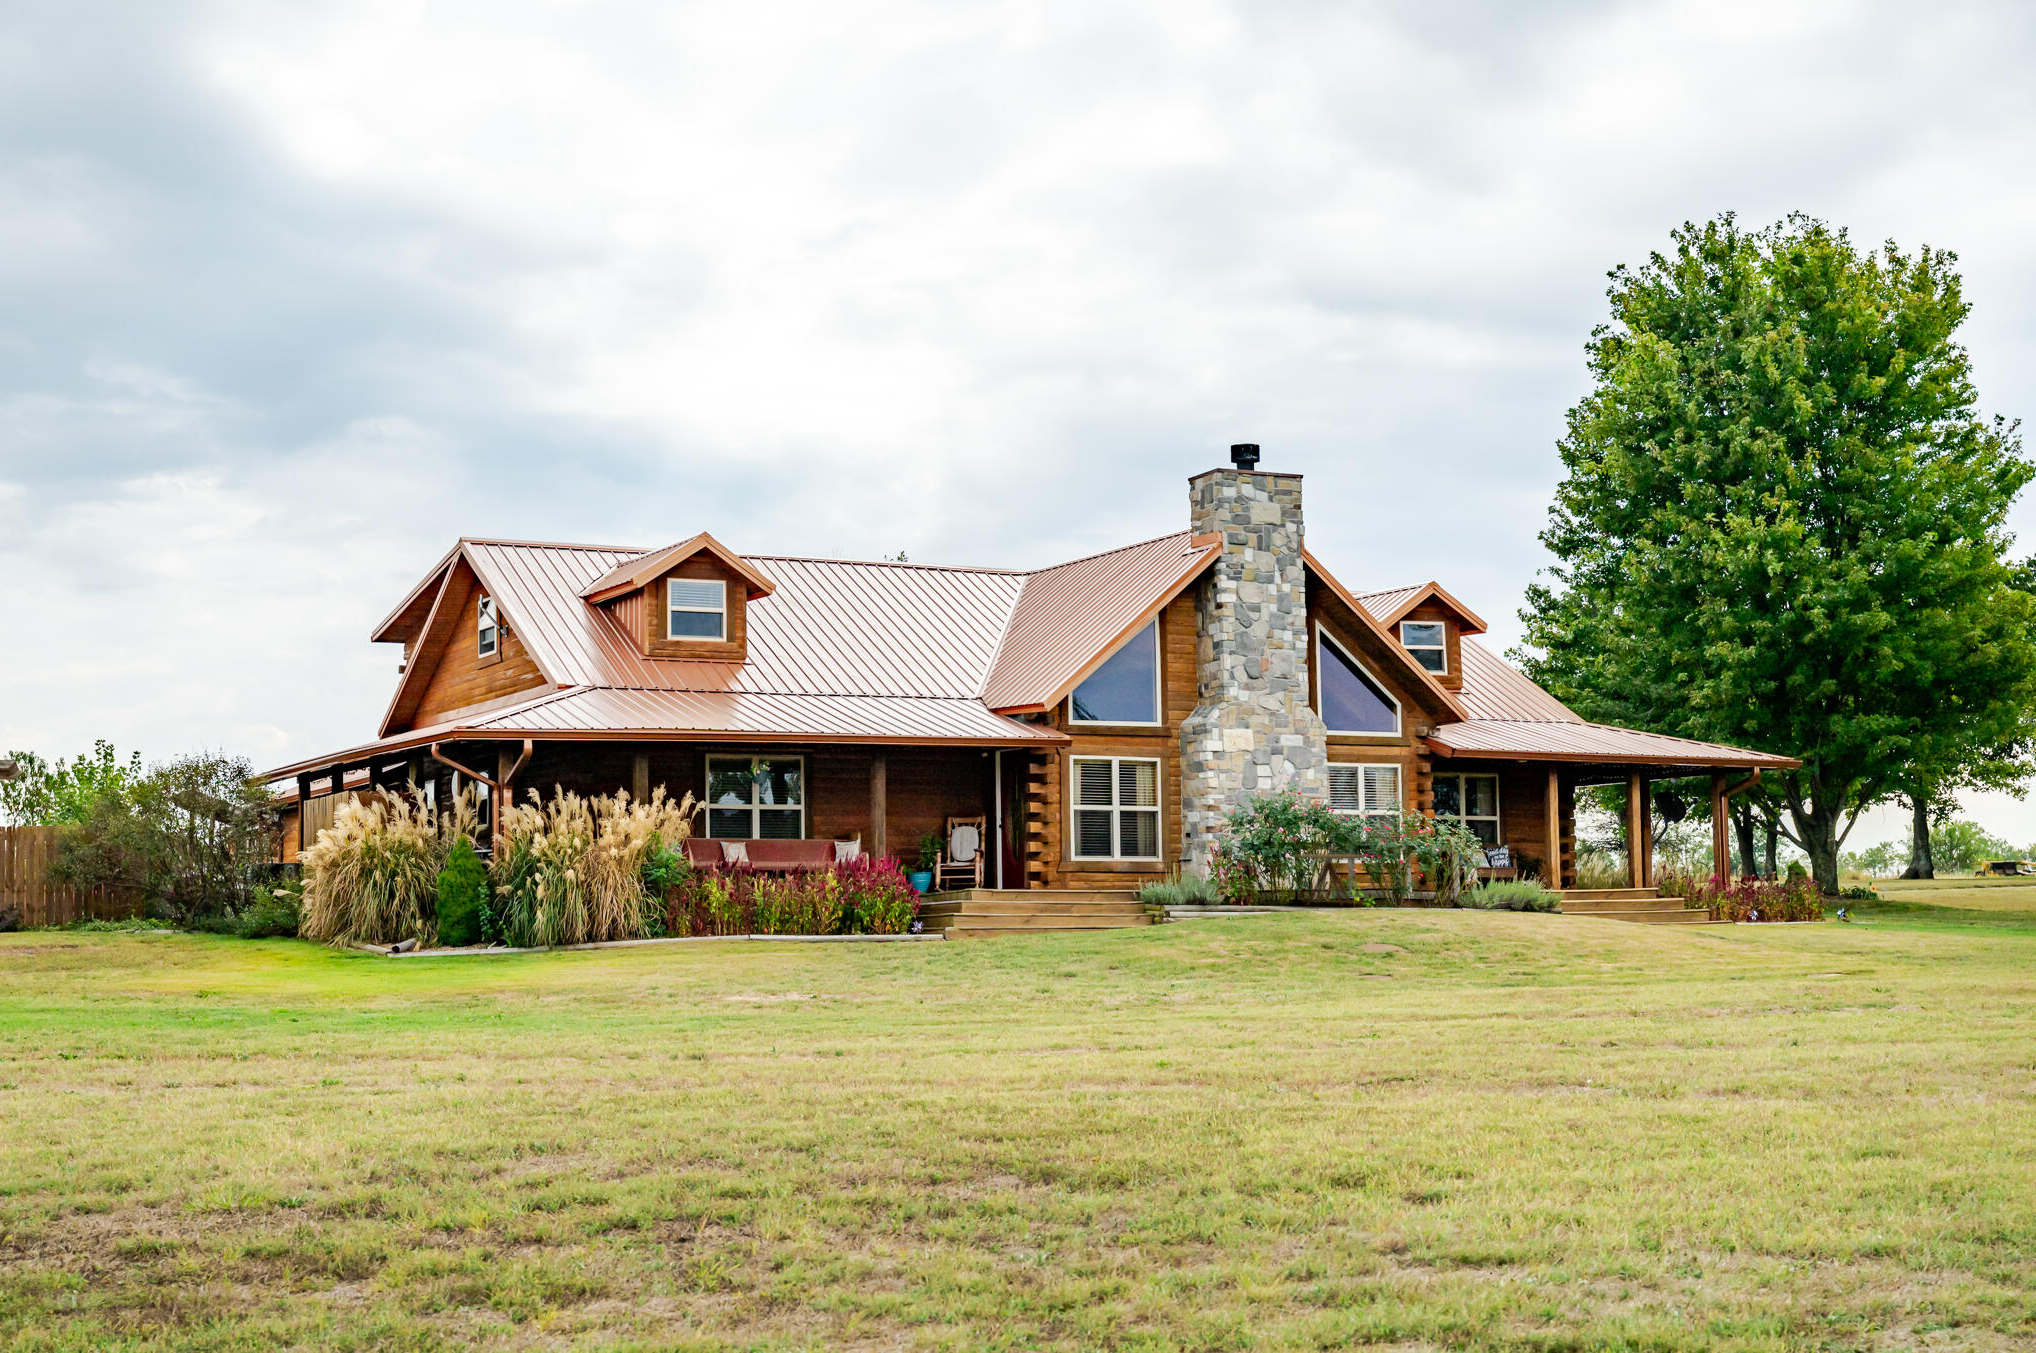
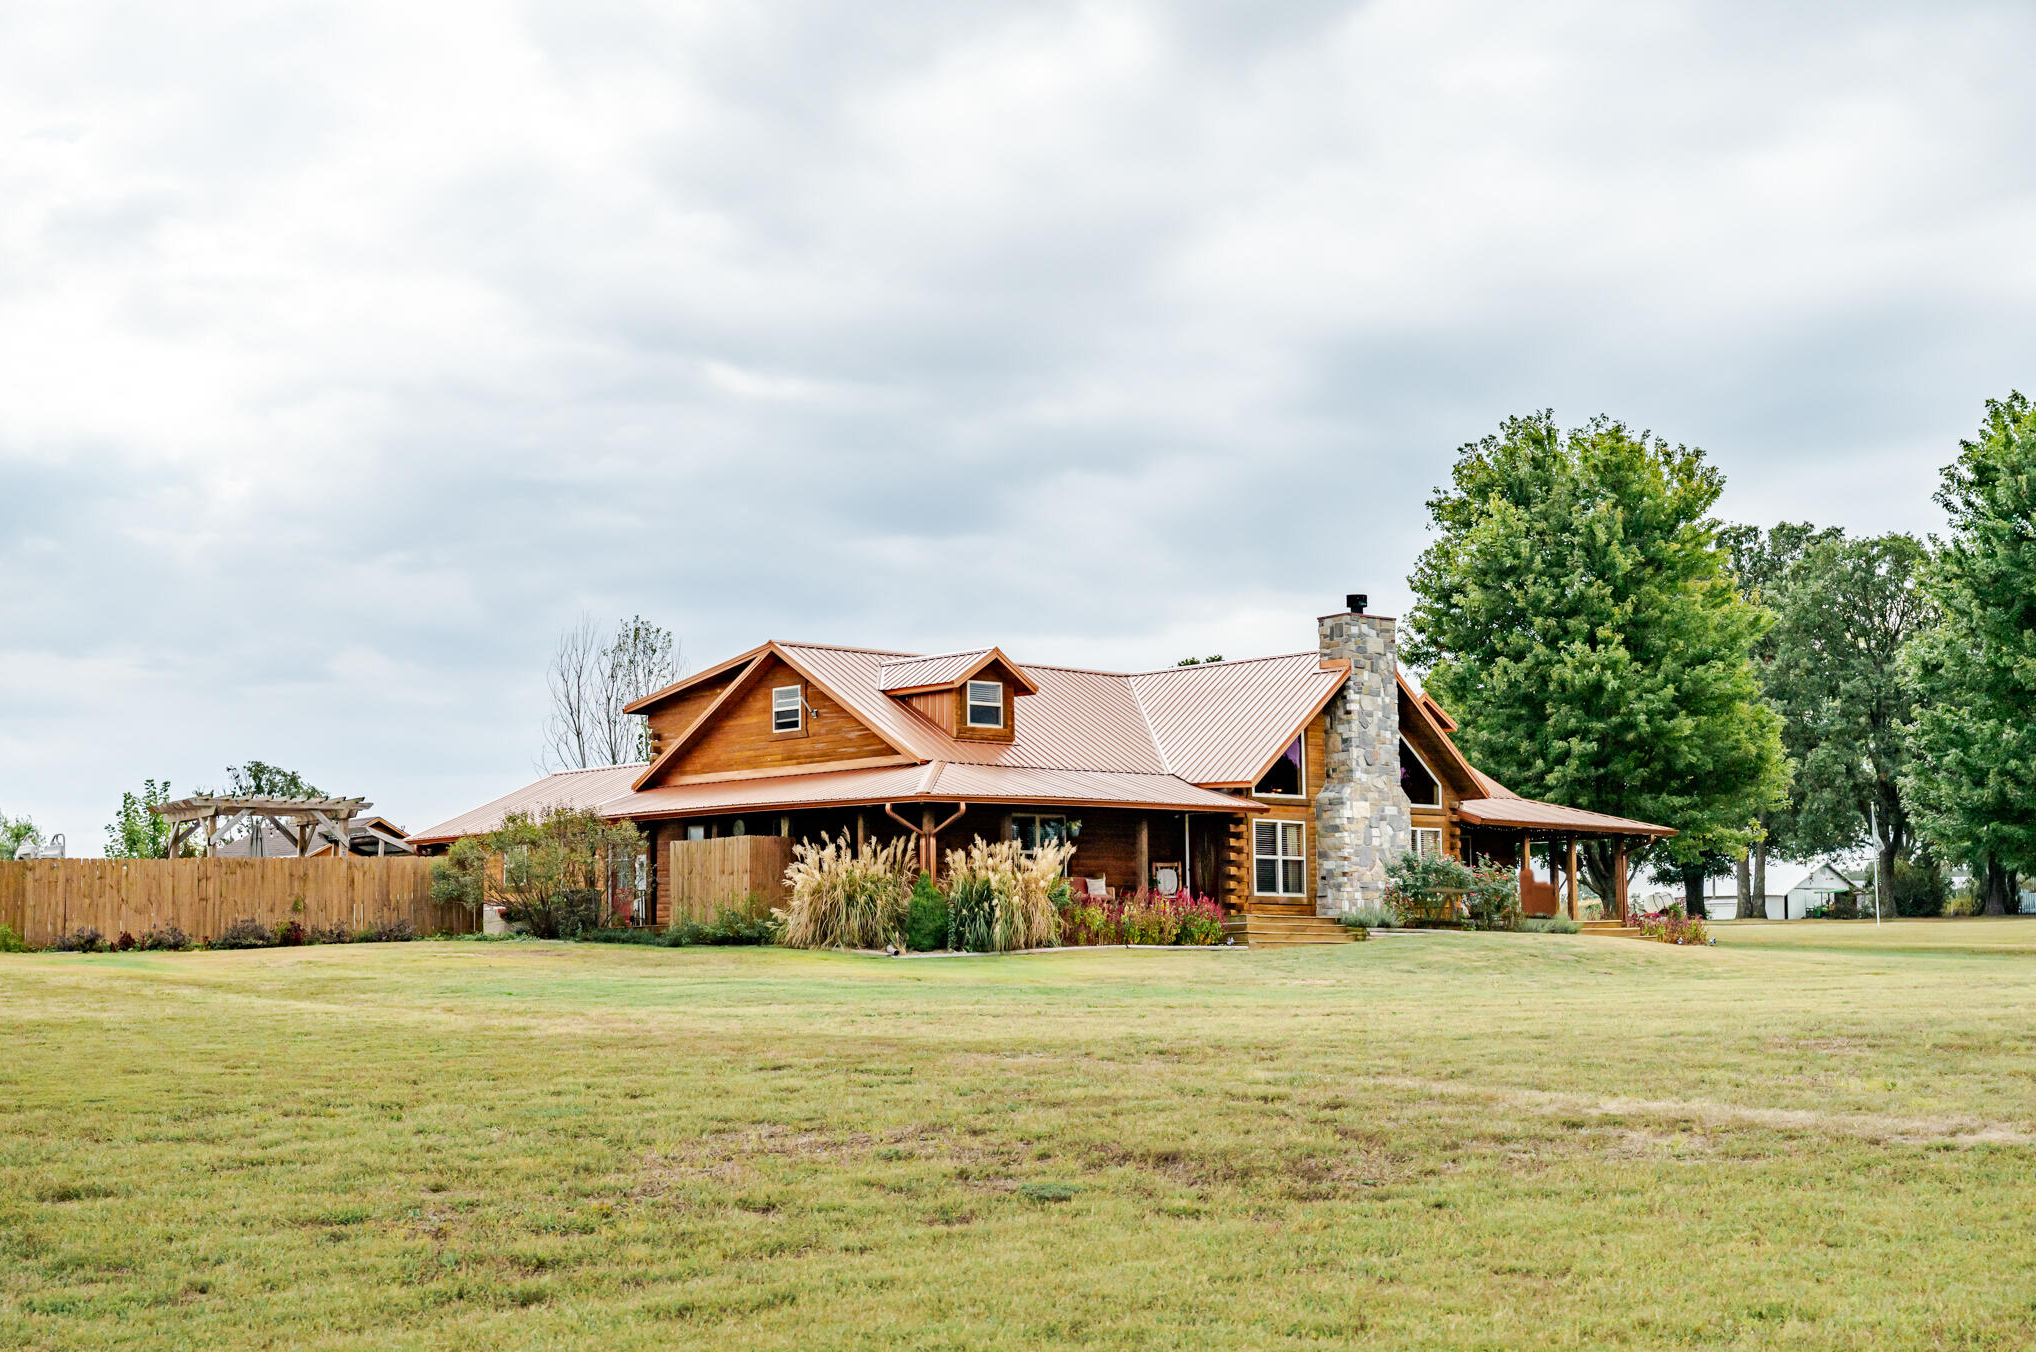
armchair: none [1471,824,1528,900] -> present [1519,868,1557,918]

